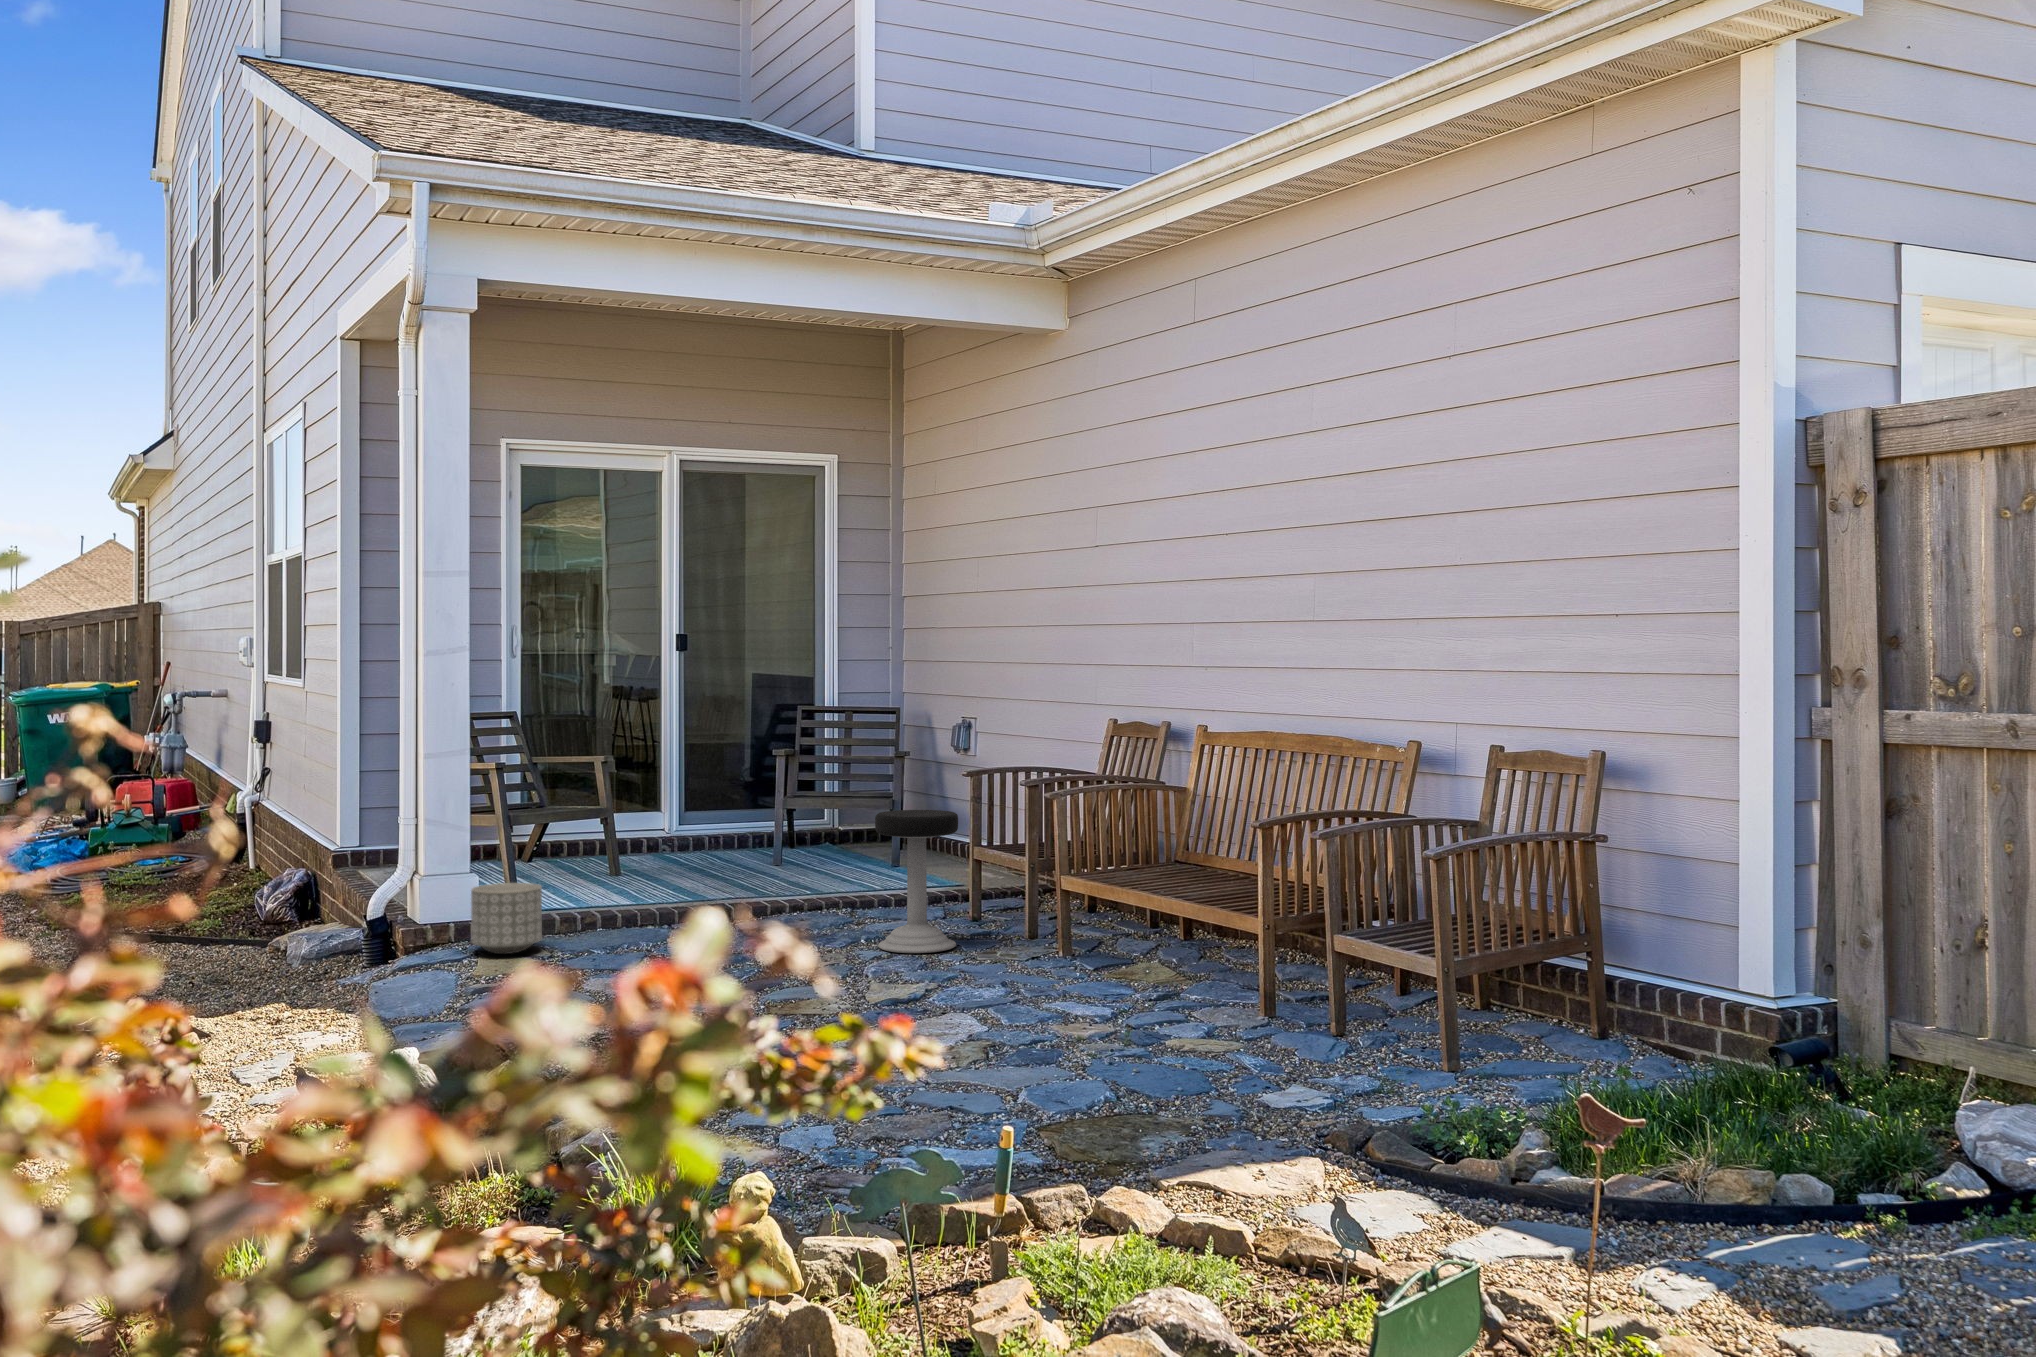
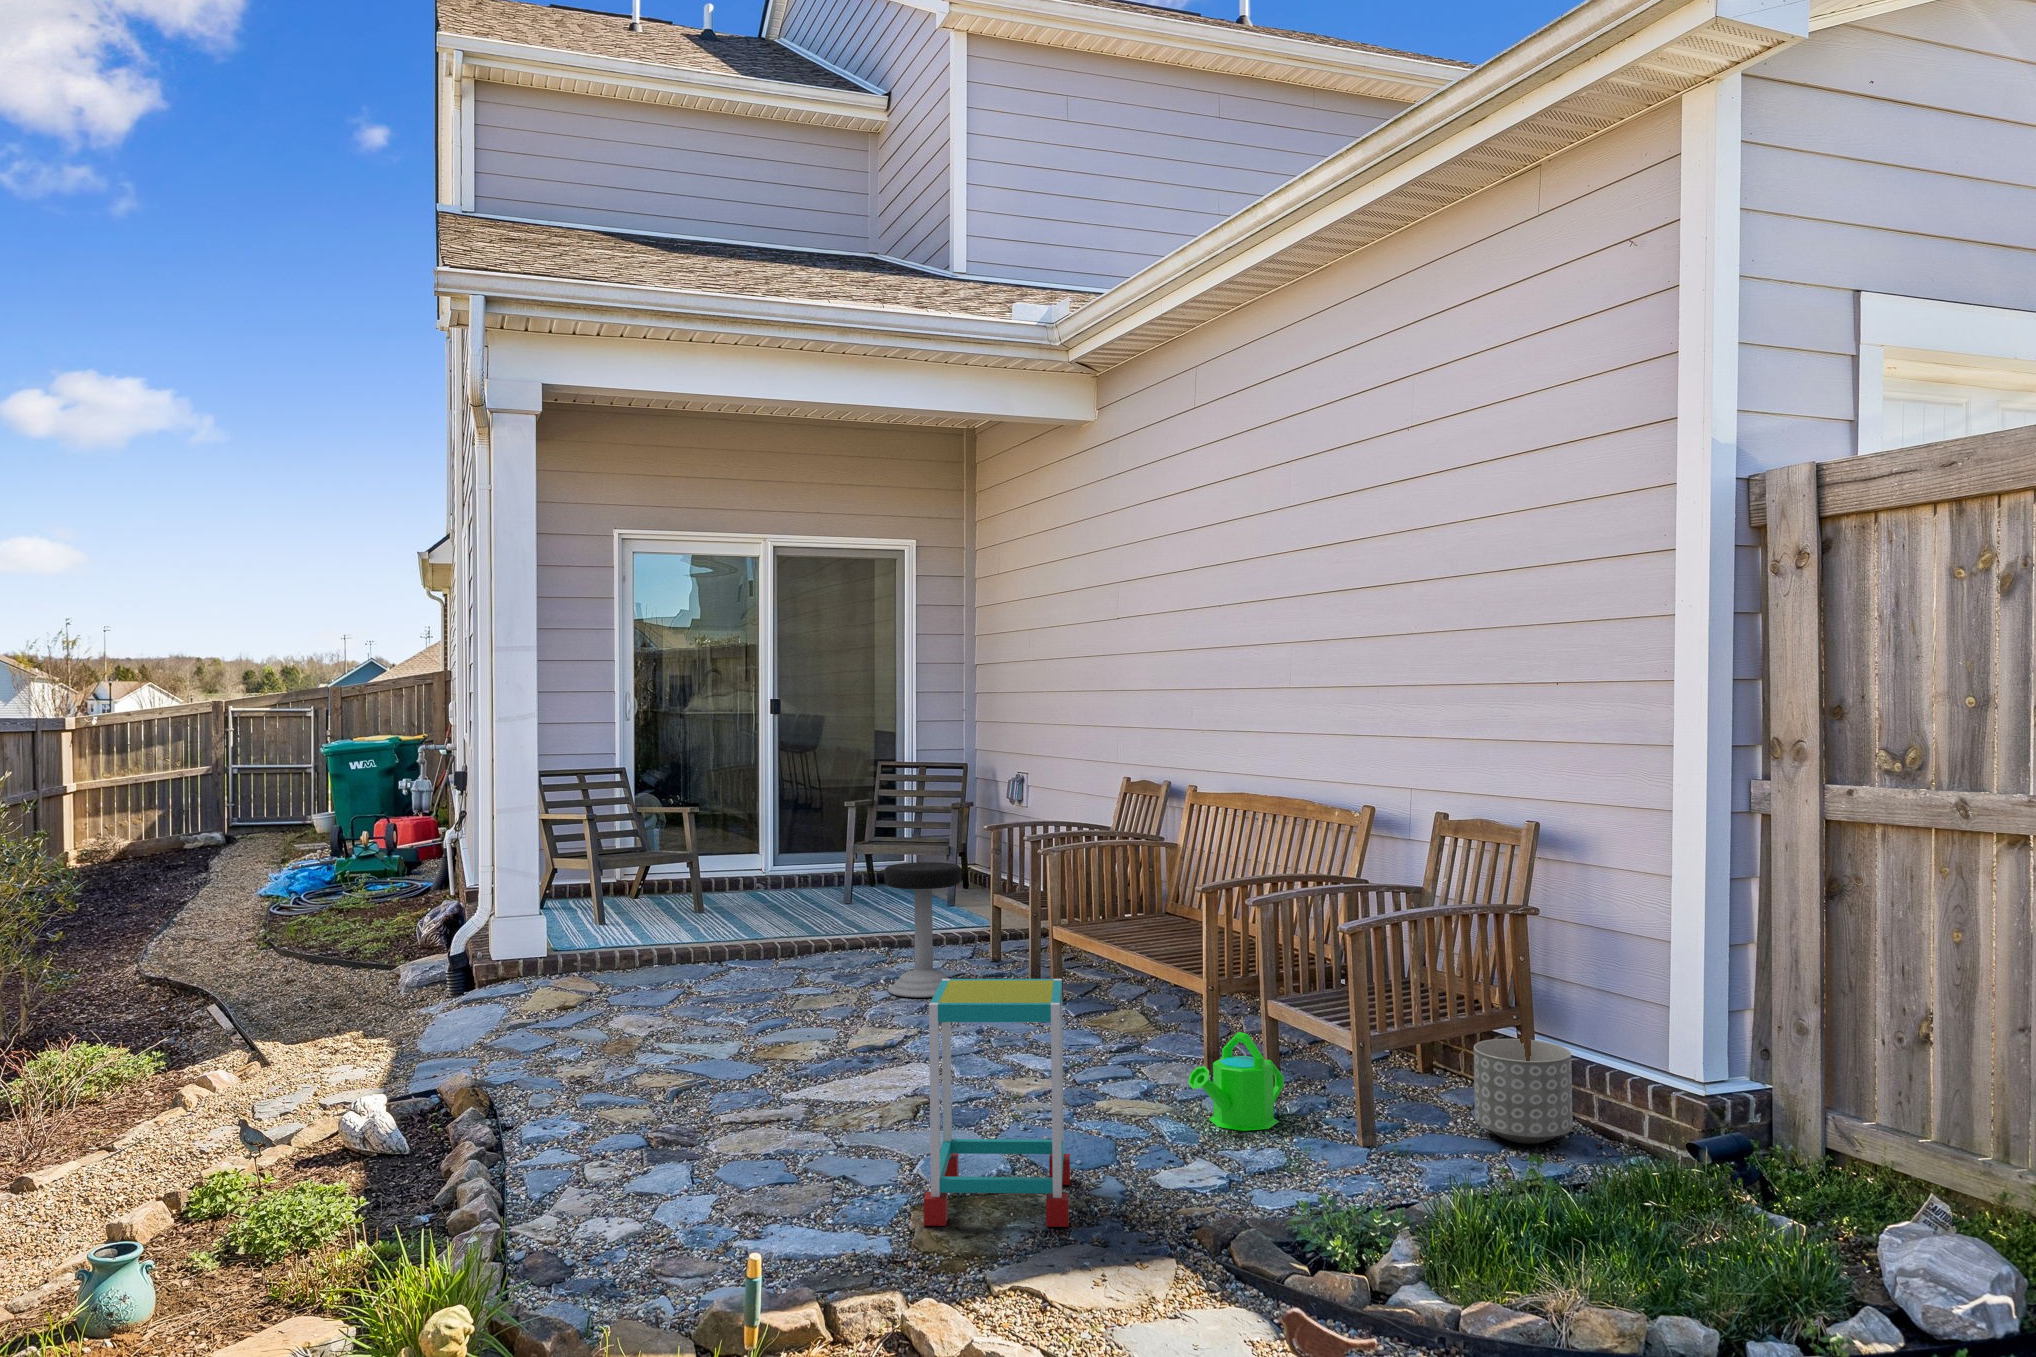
planter: present [471,883,542,954] -> present [1474,1039,1573,1144]
side table: none [1050,903,1206,1142] -> present [924,979,1070,1227]
watering can: none [1272,963,1356,1060] -> present [1188,1032,1284,1131]

